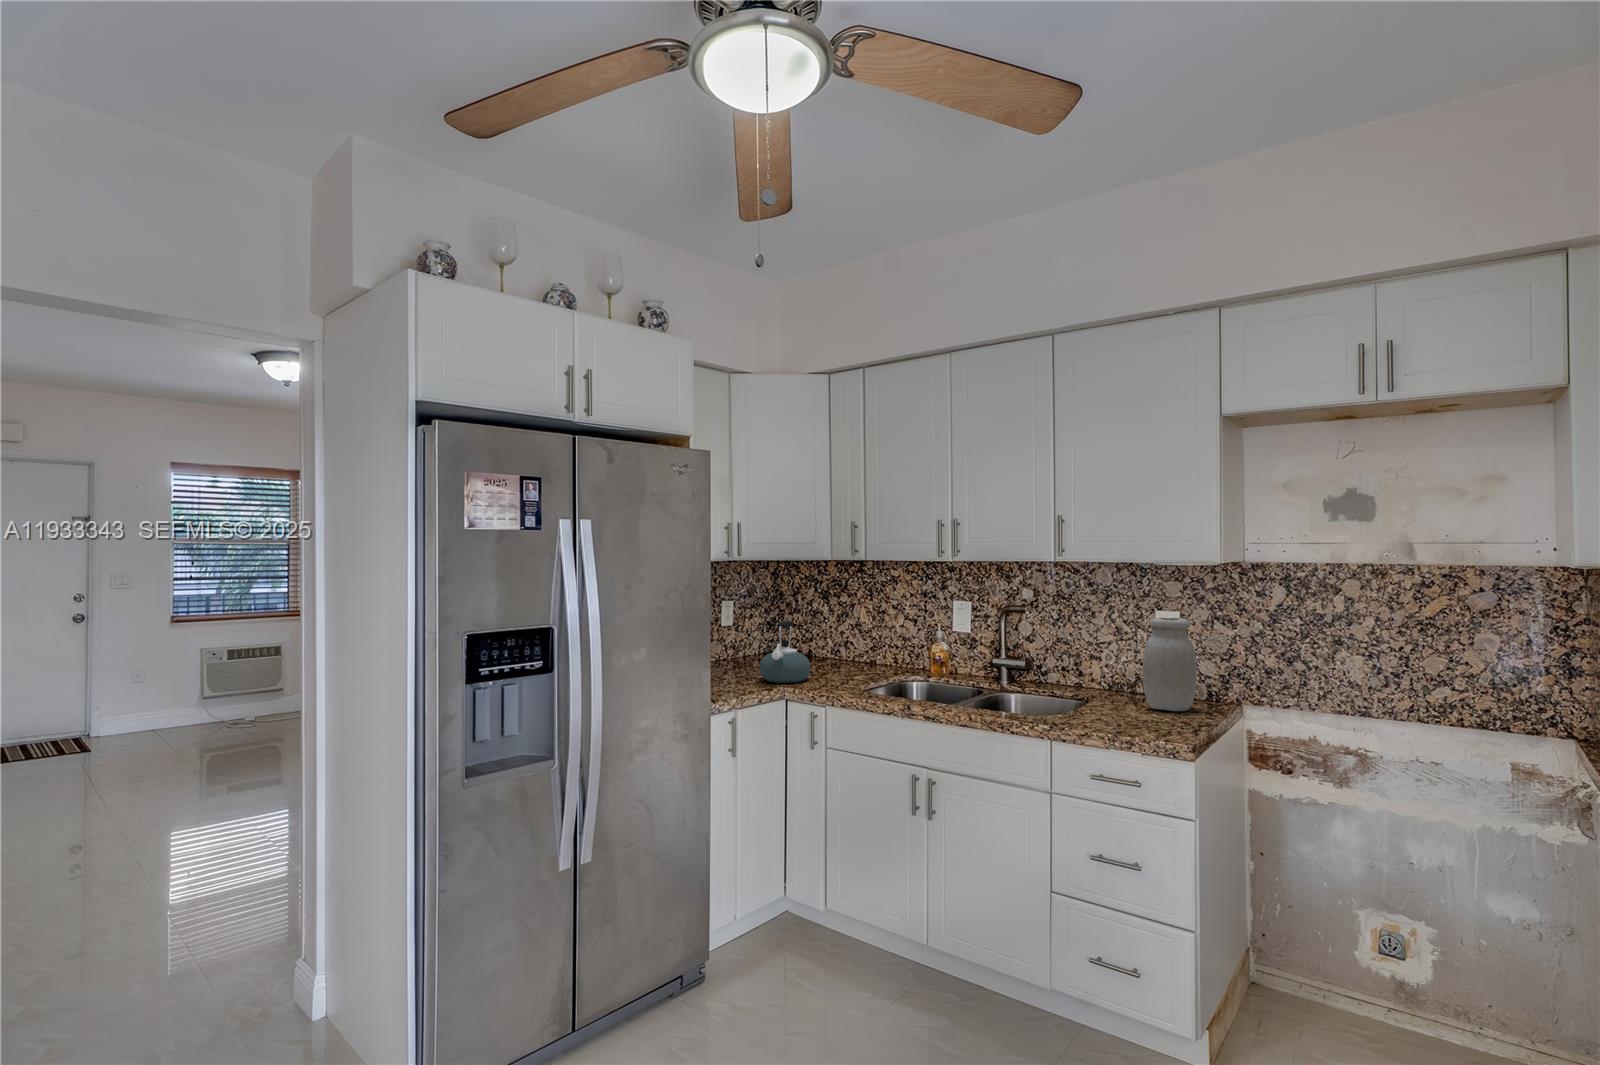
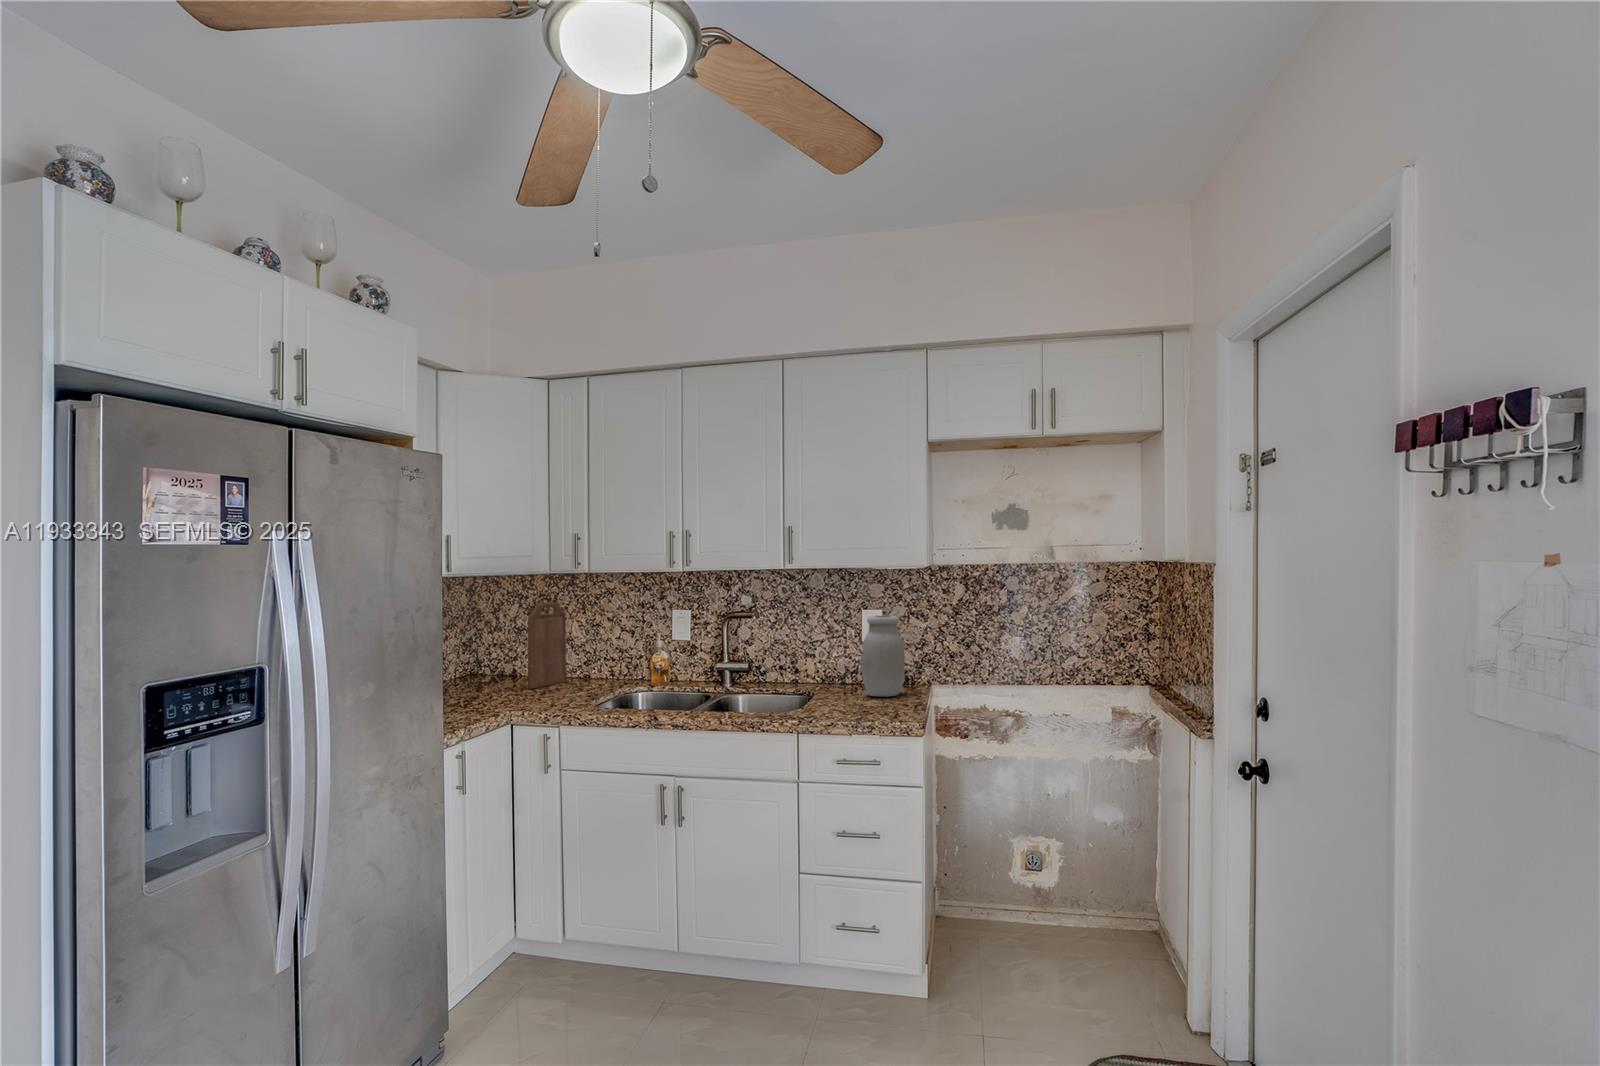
cutting board: none [816,588,854,668] -> present [528,603,566,689]
kettle: present [760,621,810,683] -> none [473,640,532,709]

